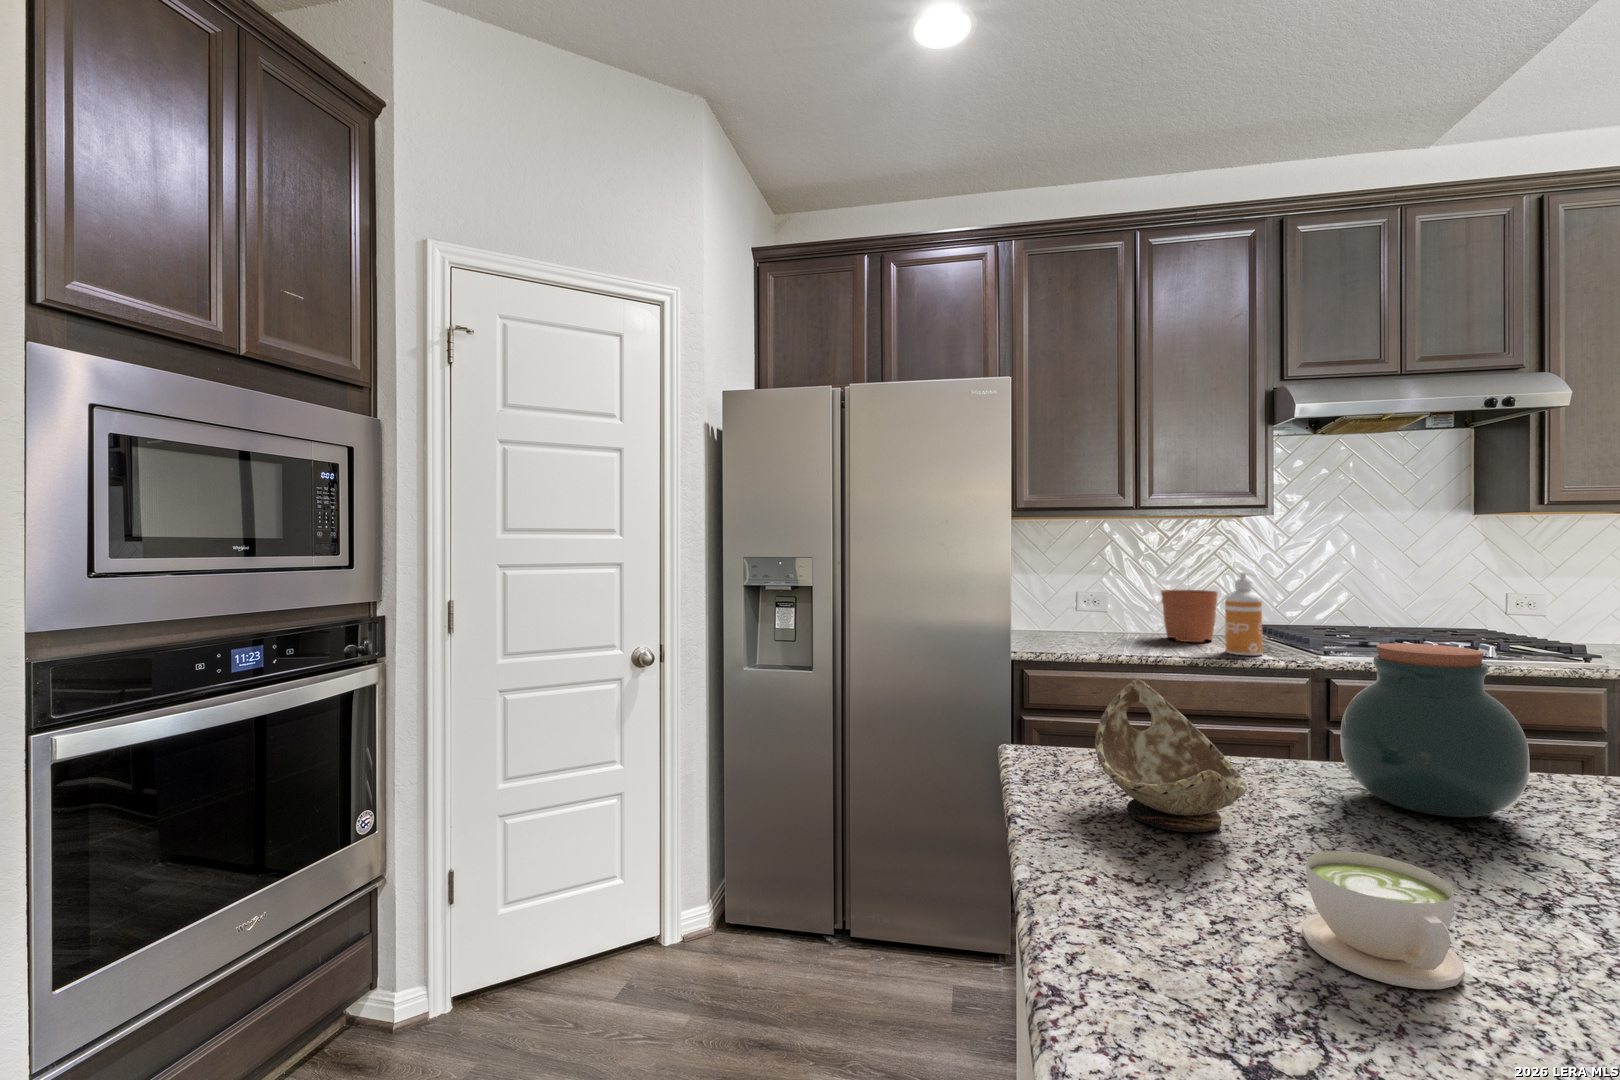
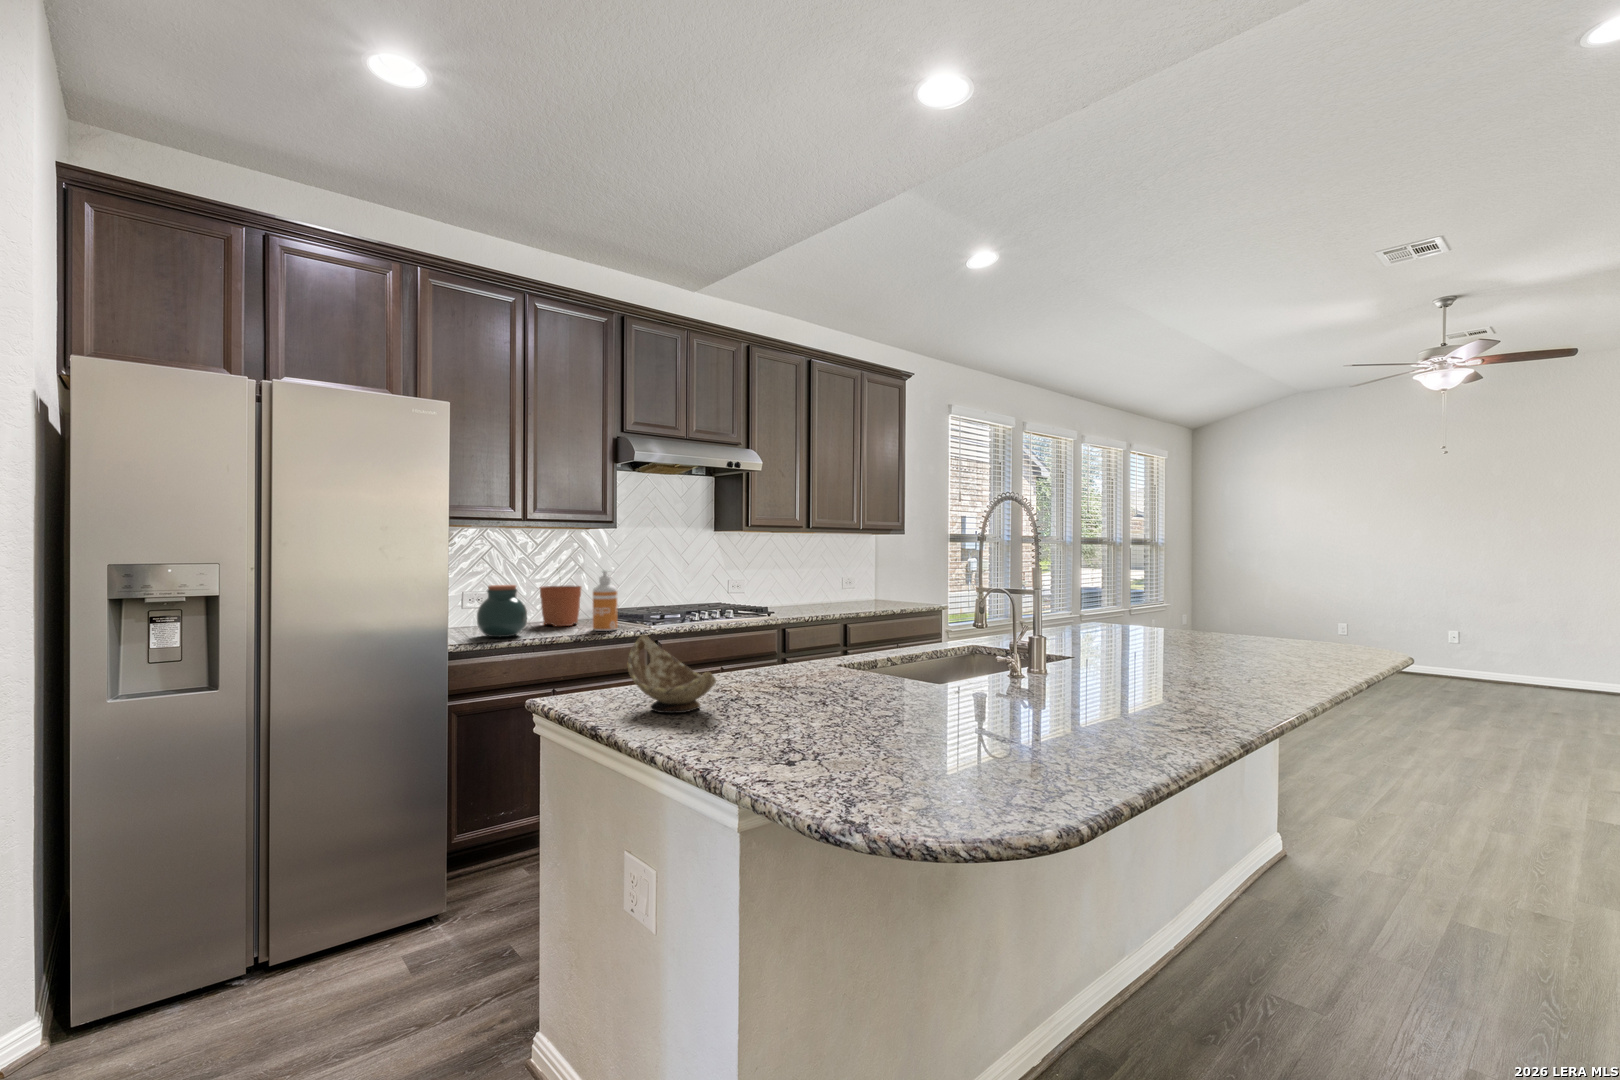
jar: present [1340,643,1529,817] -> present [477,585,527,637]
coffee cup: present [1302,851,1465,989] -> none [764,689,820,734]

